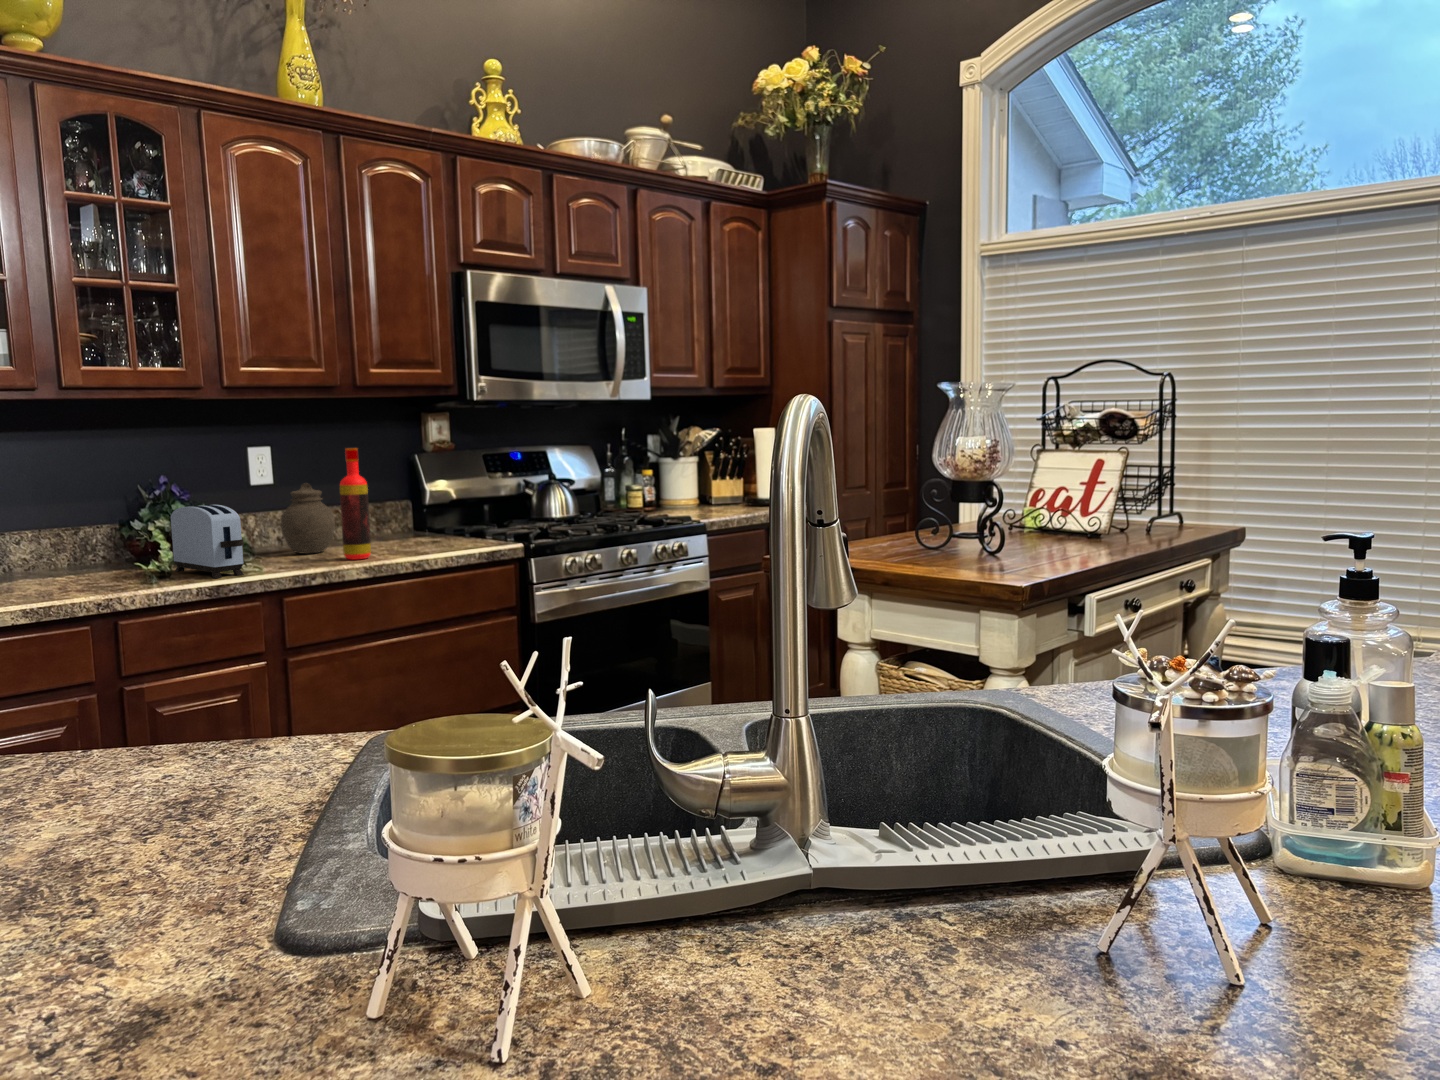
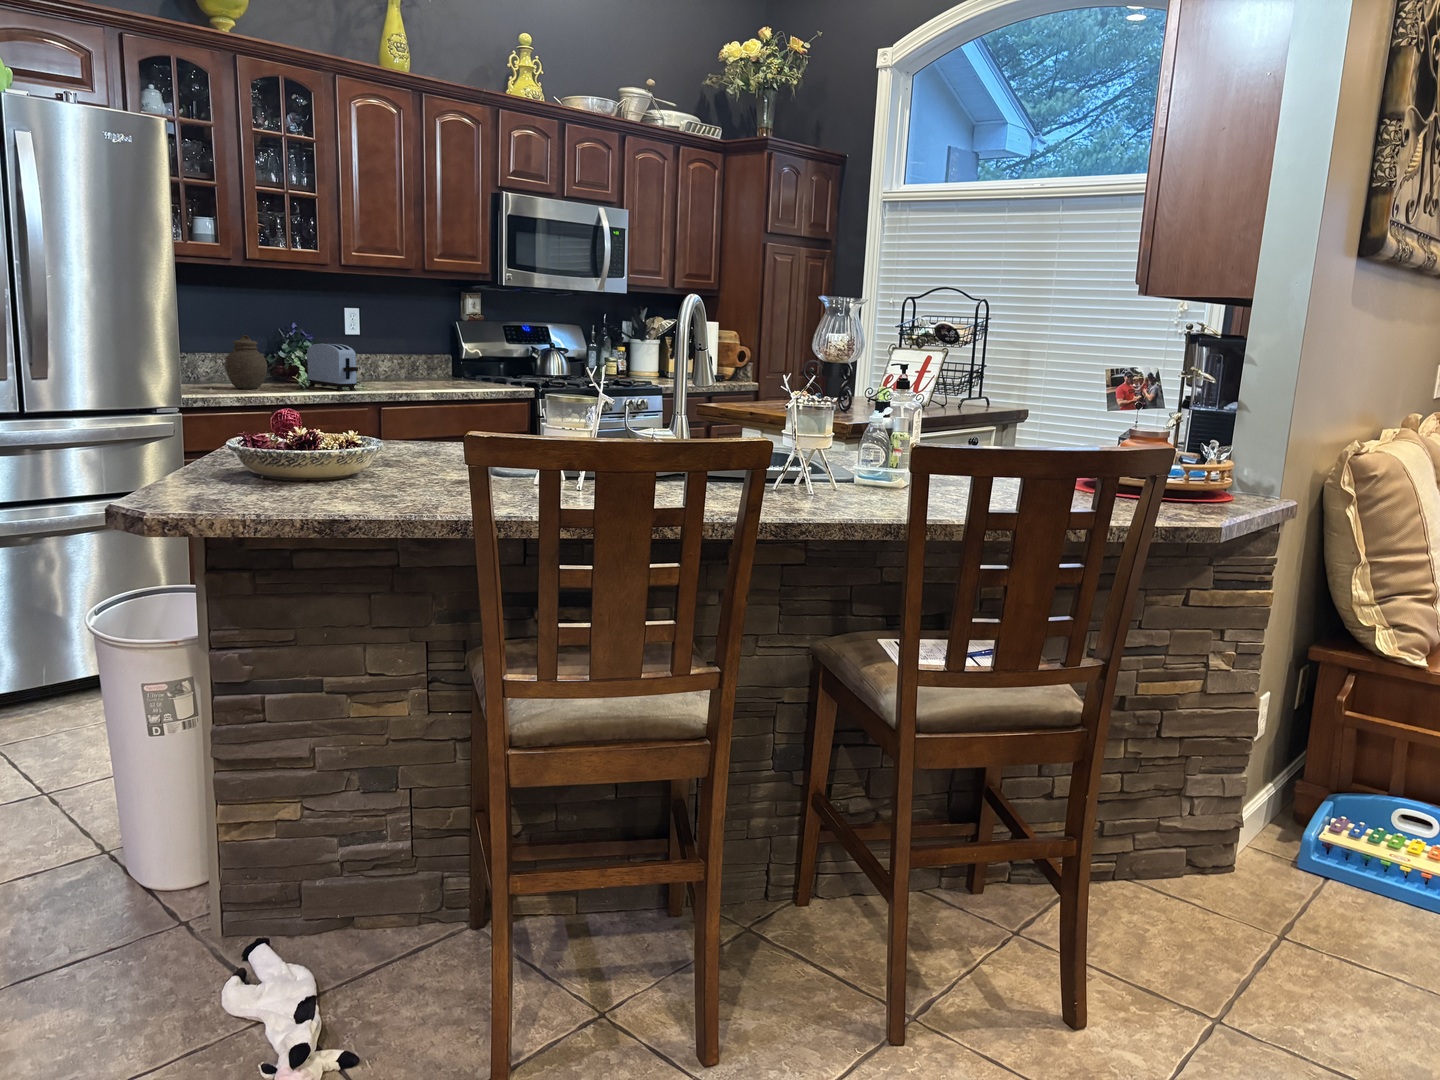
bottle: present [340,448,371,560] -> none [416,313,434,388]
jar: present [281,484,335,554] -> present [225,335,267,389]

